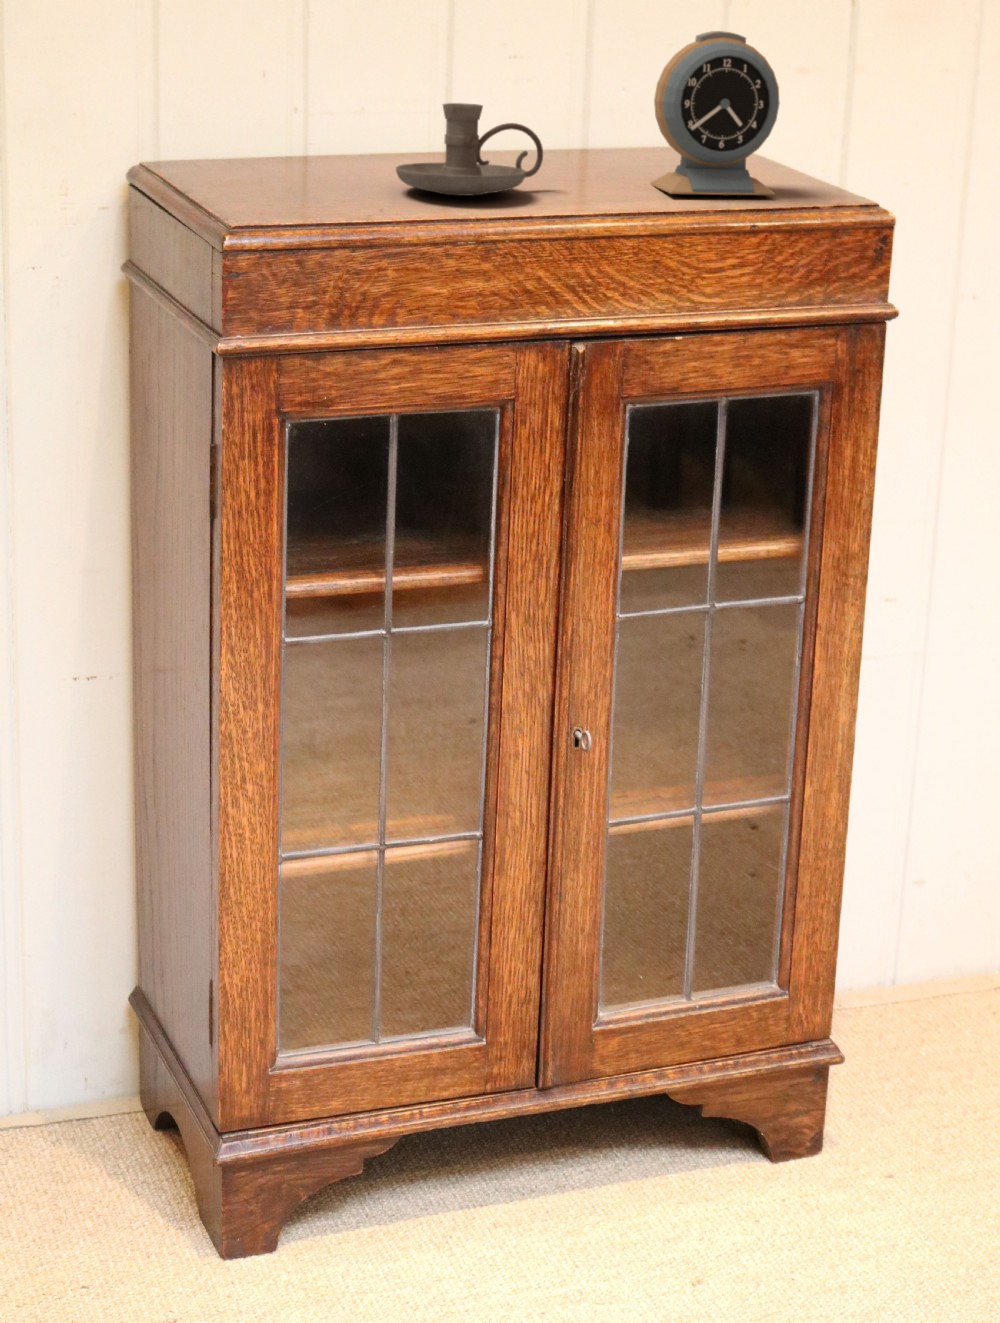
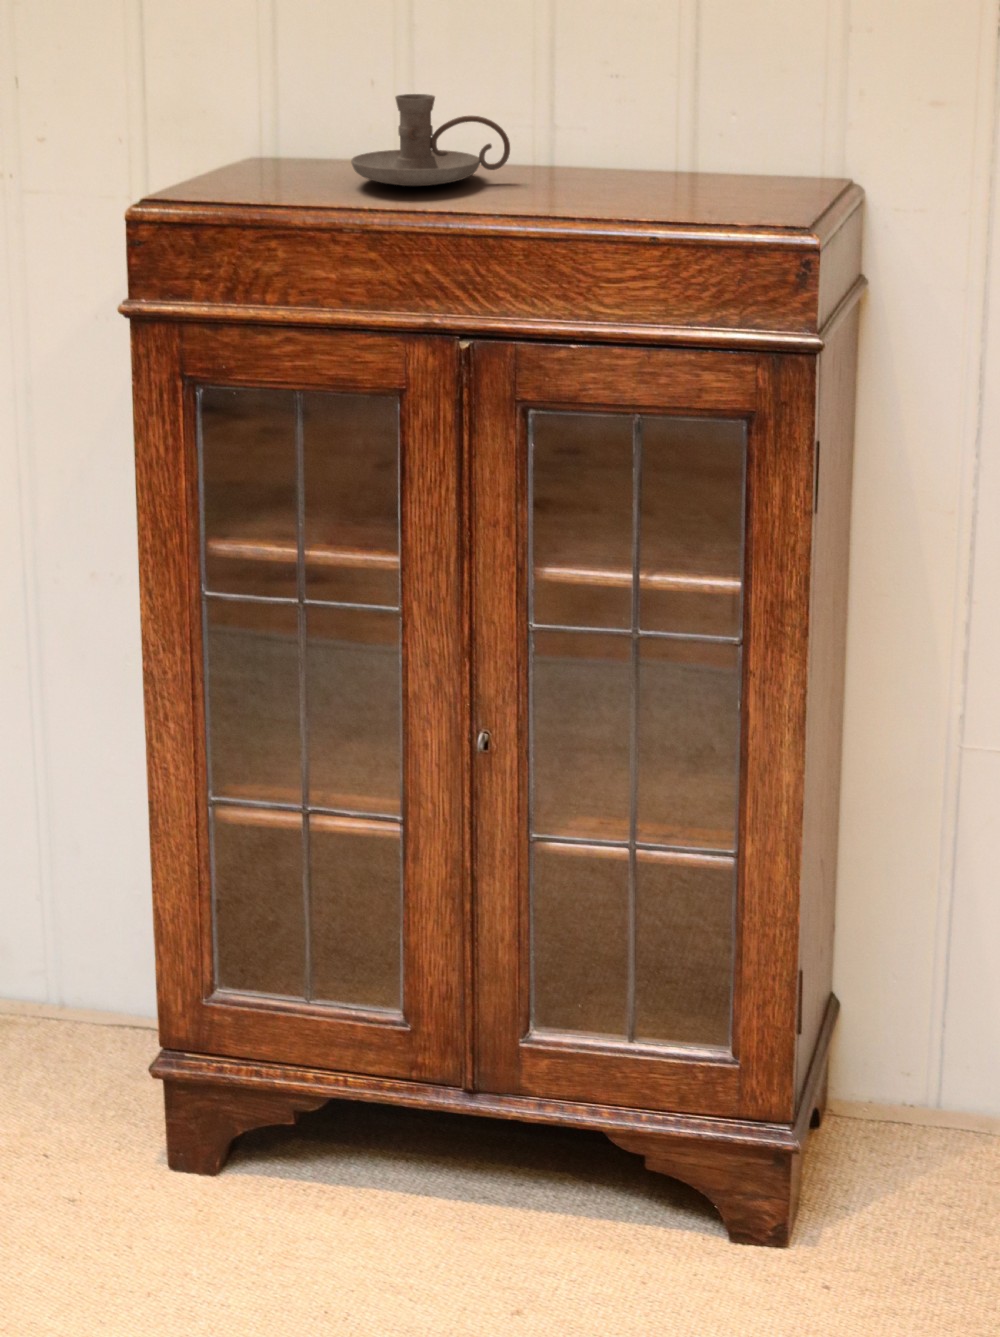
alarm clock: present [650,31,779,195] -> none [606,28,743,205]

